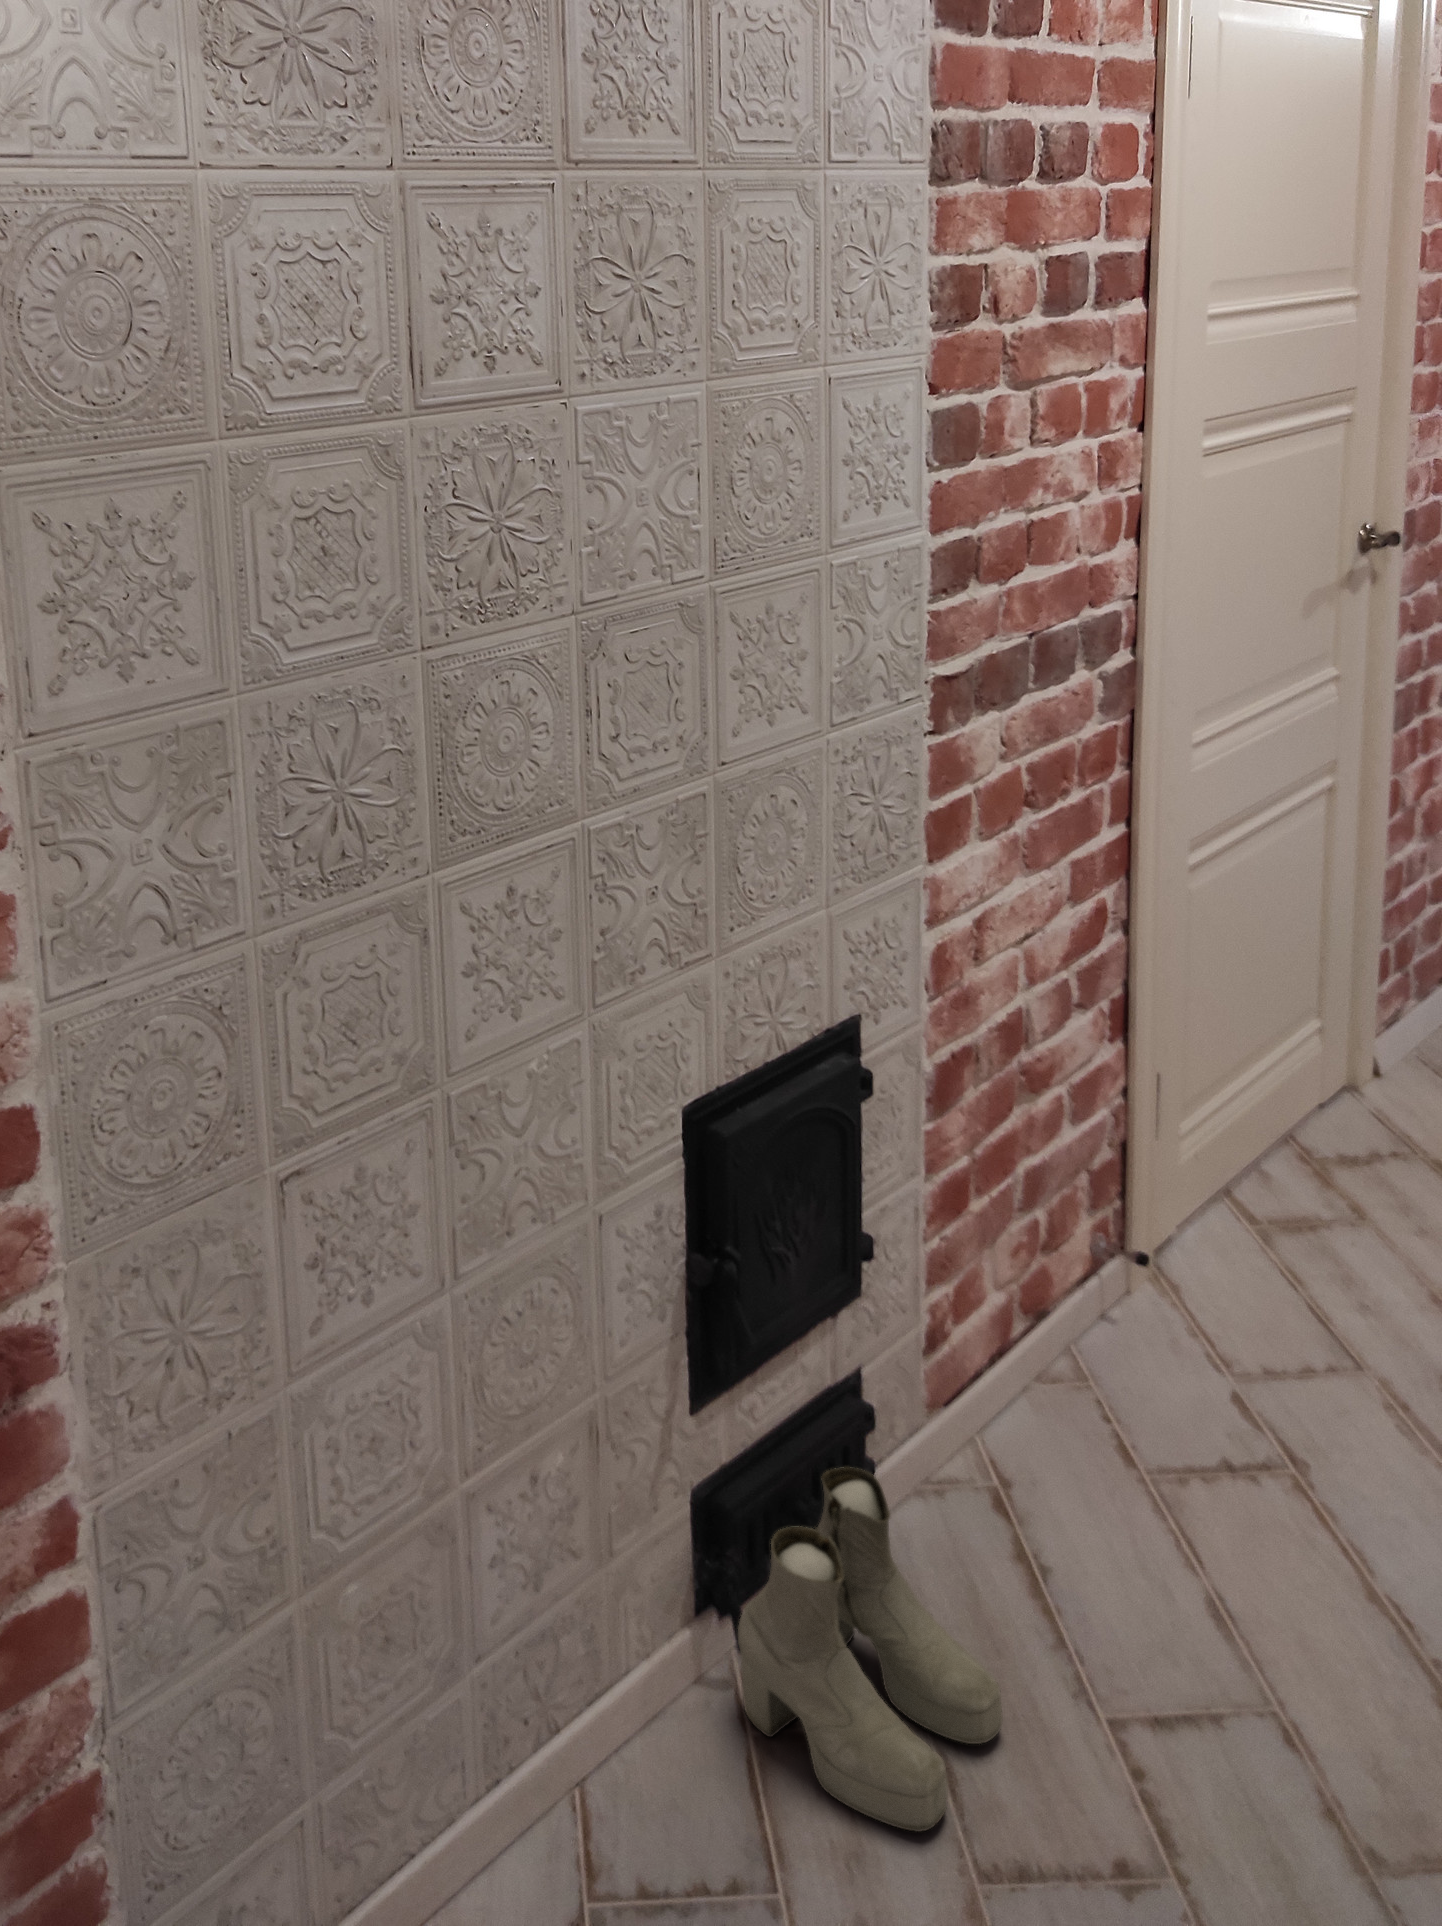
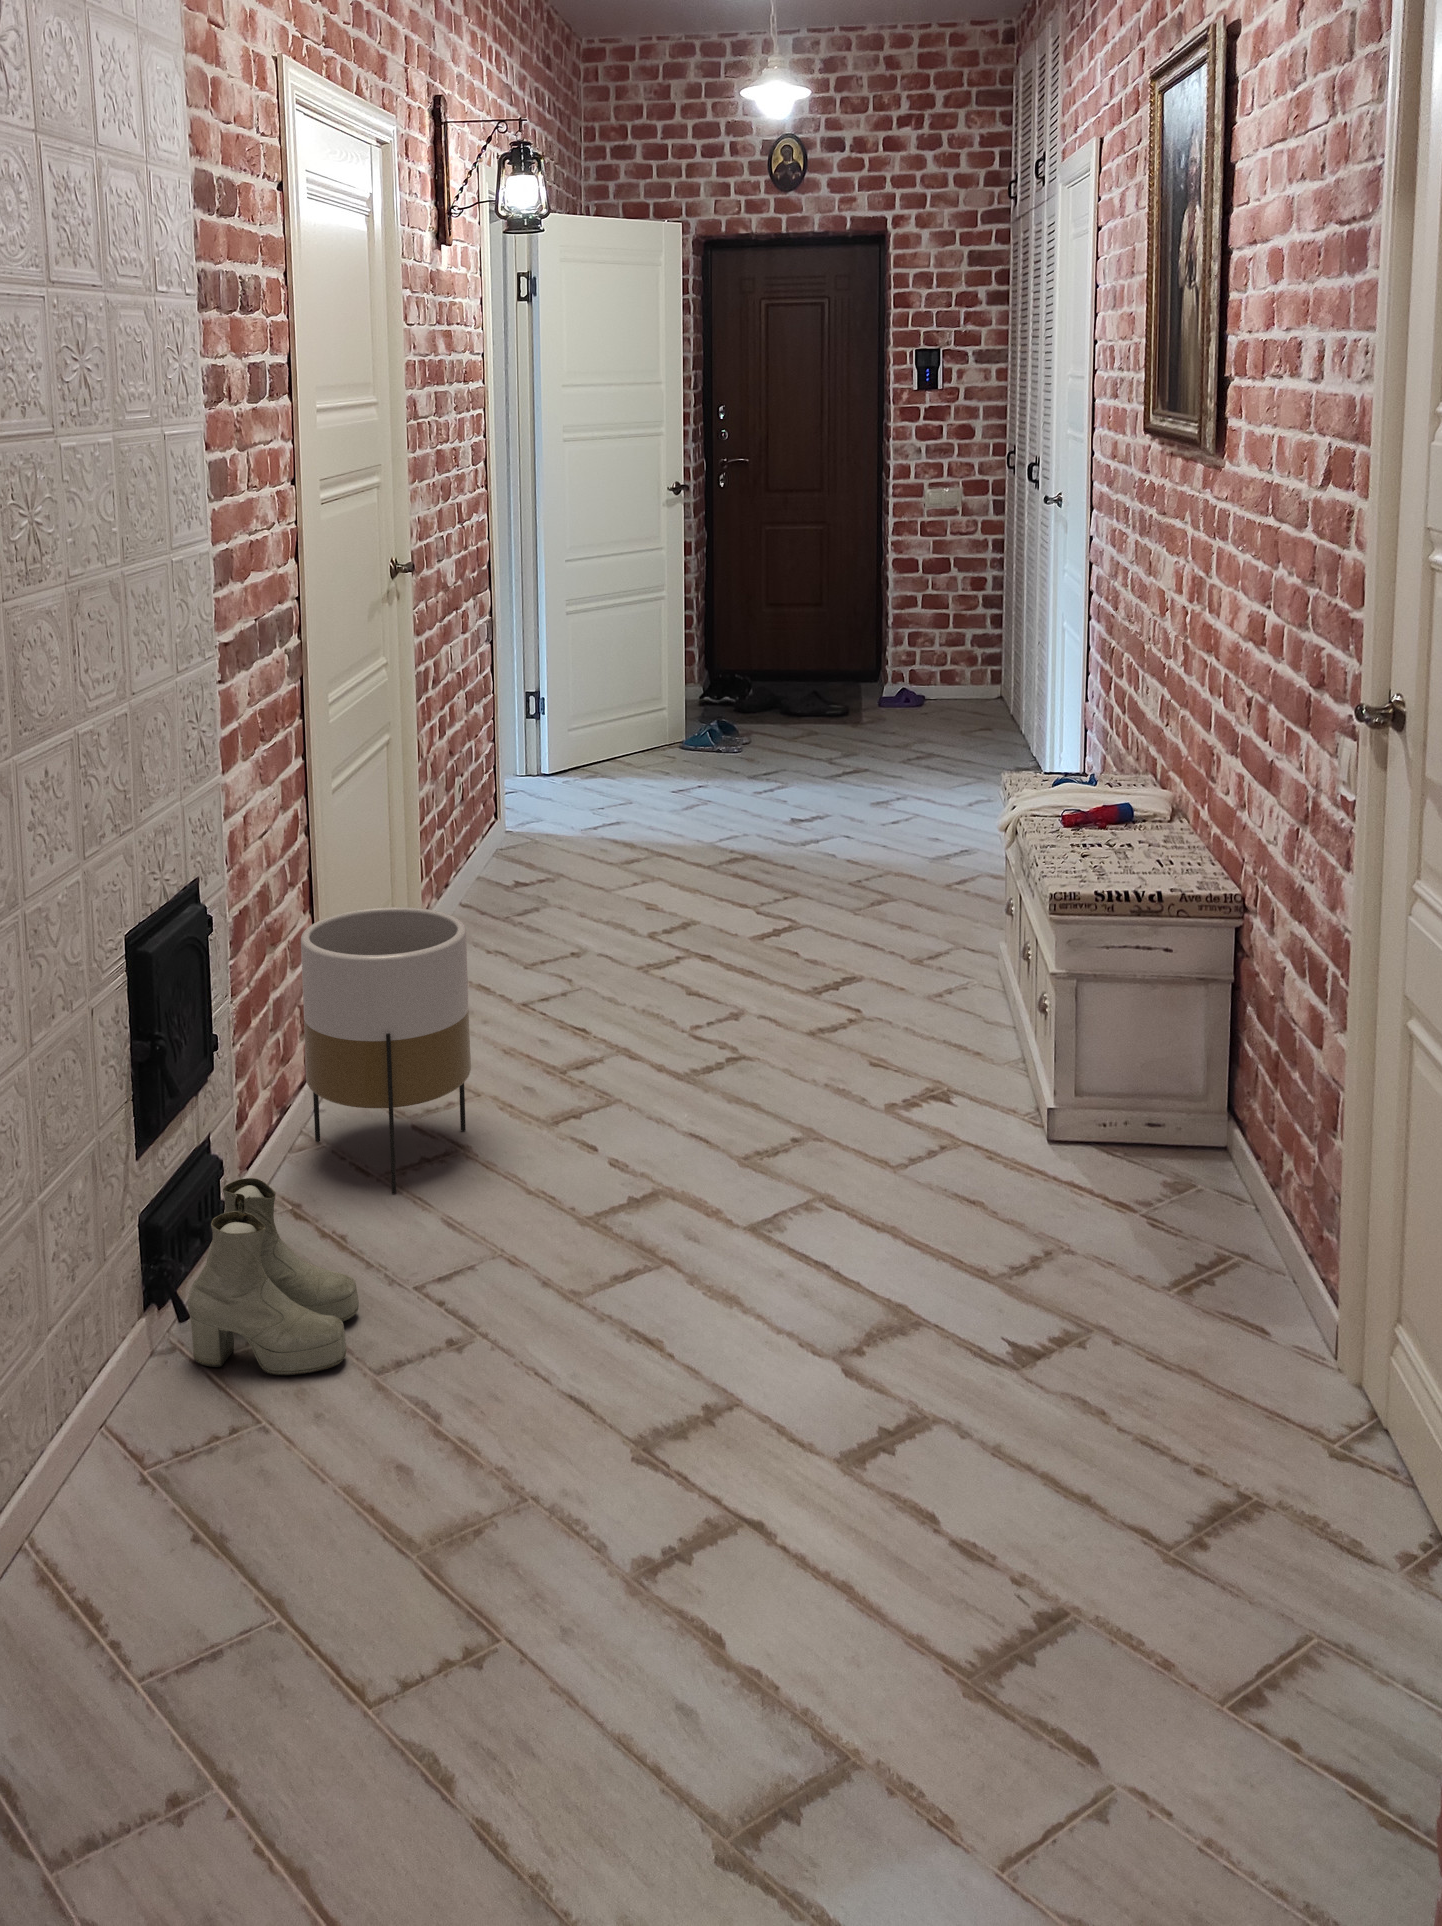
planter: none [1055,1069,1329,1518] -> present [301,907,471,1193]

